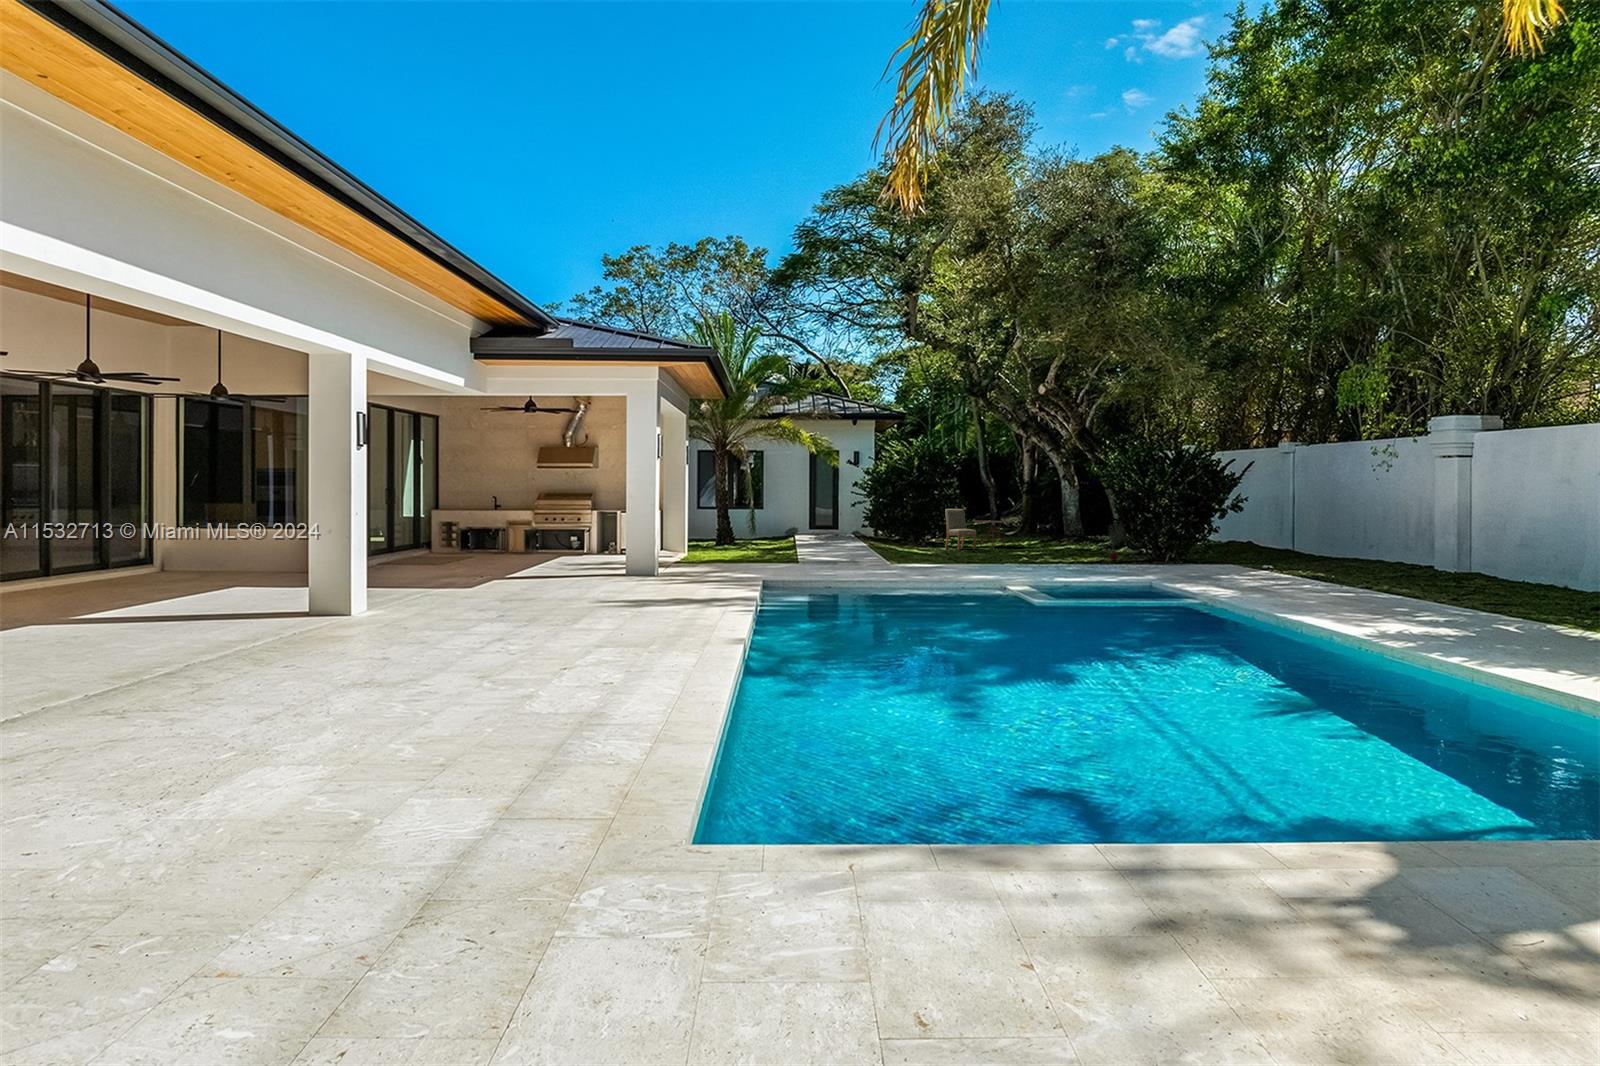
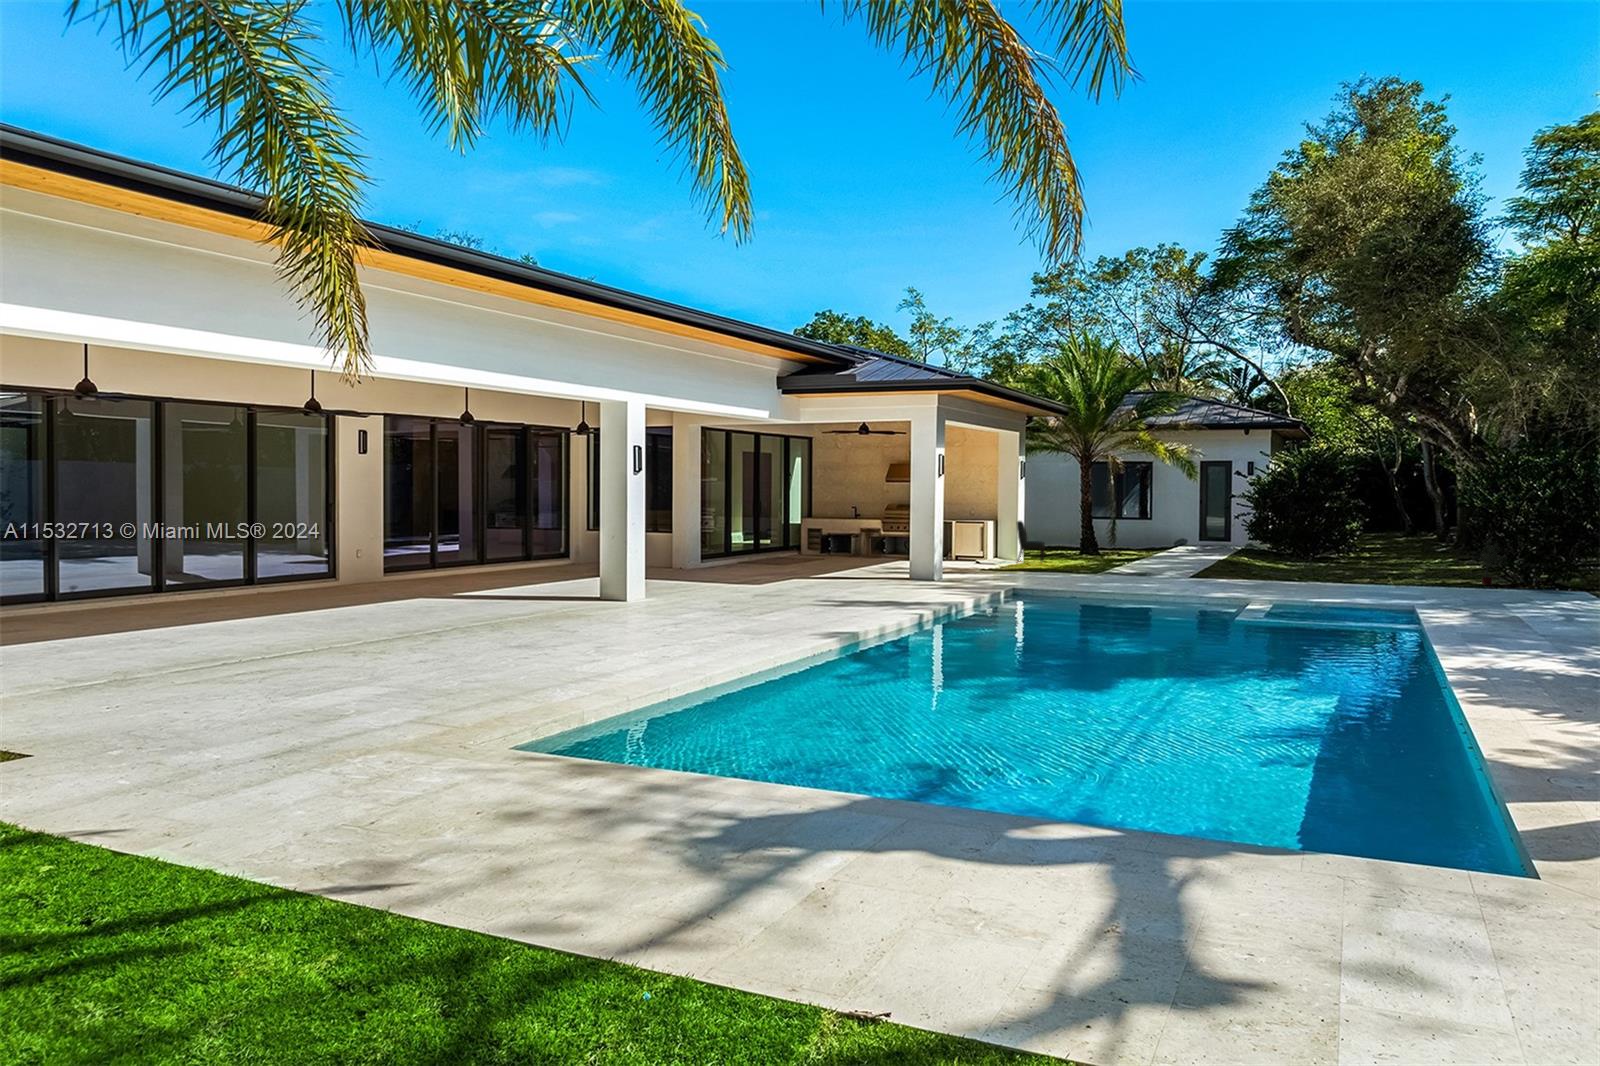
chair: present [945,509,976,550] -> present [1017,521,1045,562]
round table: present [974,521,1013,547] -> none [1349,537,1397,567]

